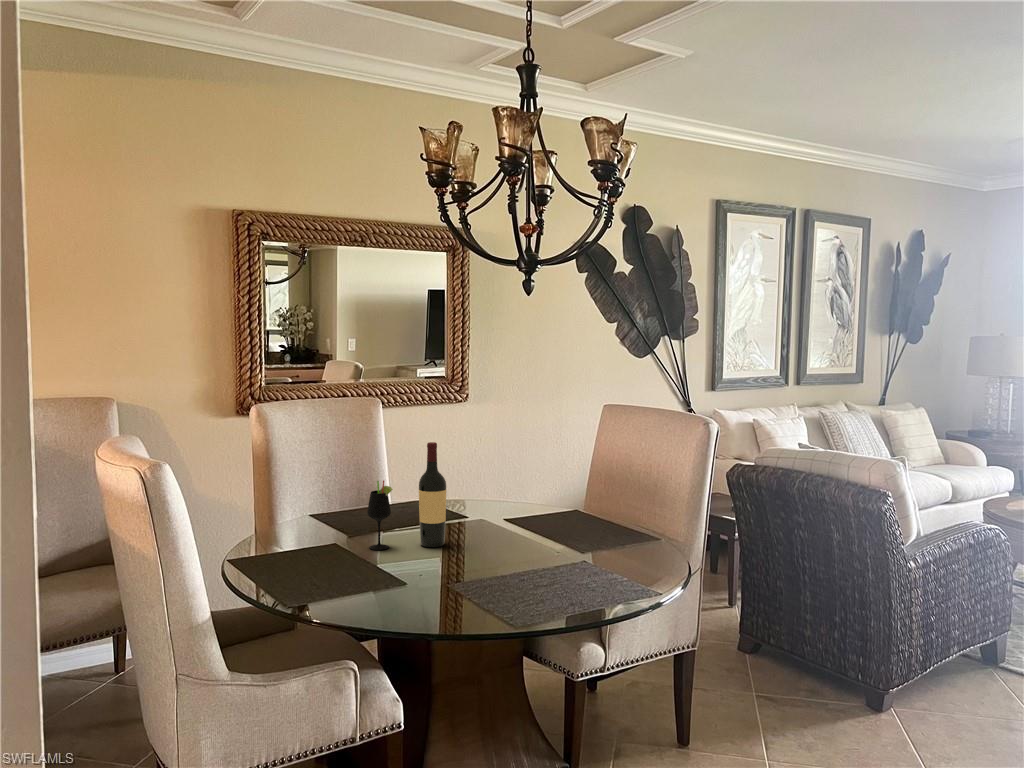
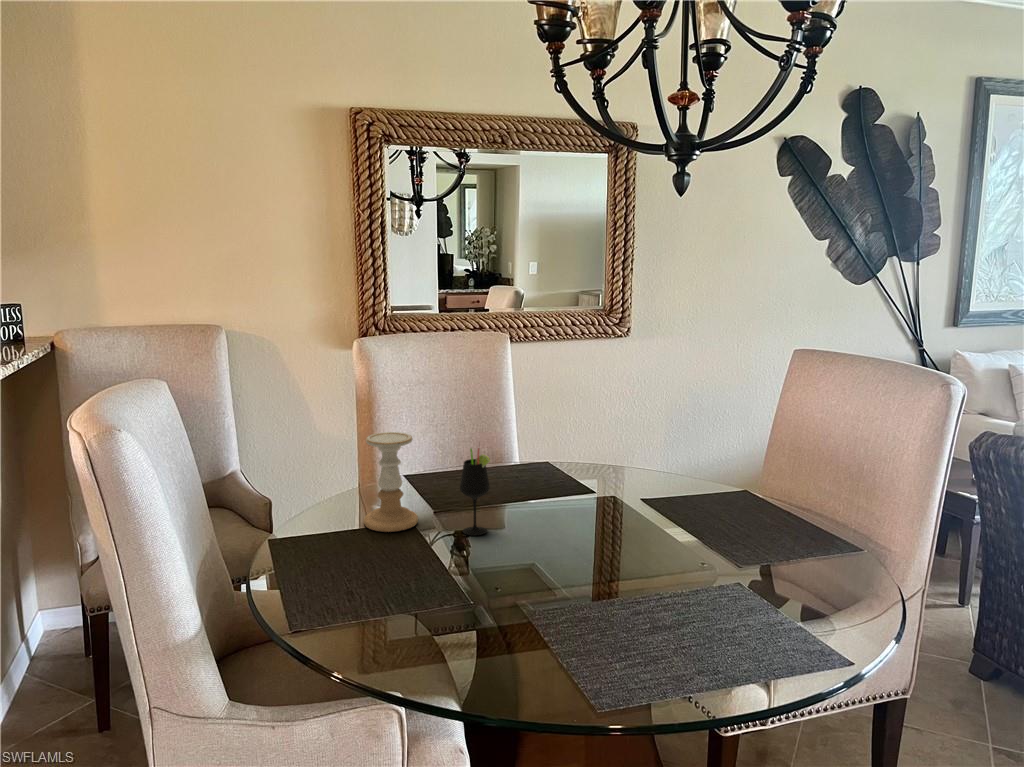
wine bottle: present [419,442,446,547] -> none [527,400,563,536]
candle holder: none [287,473,331,552] -> present [364,432,418,532]

